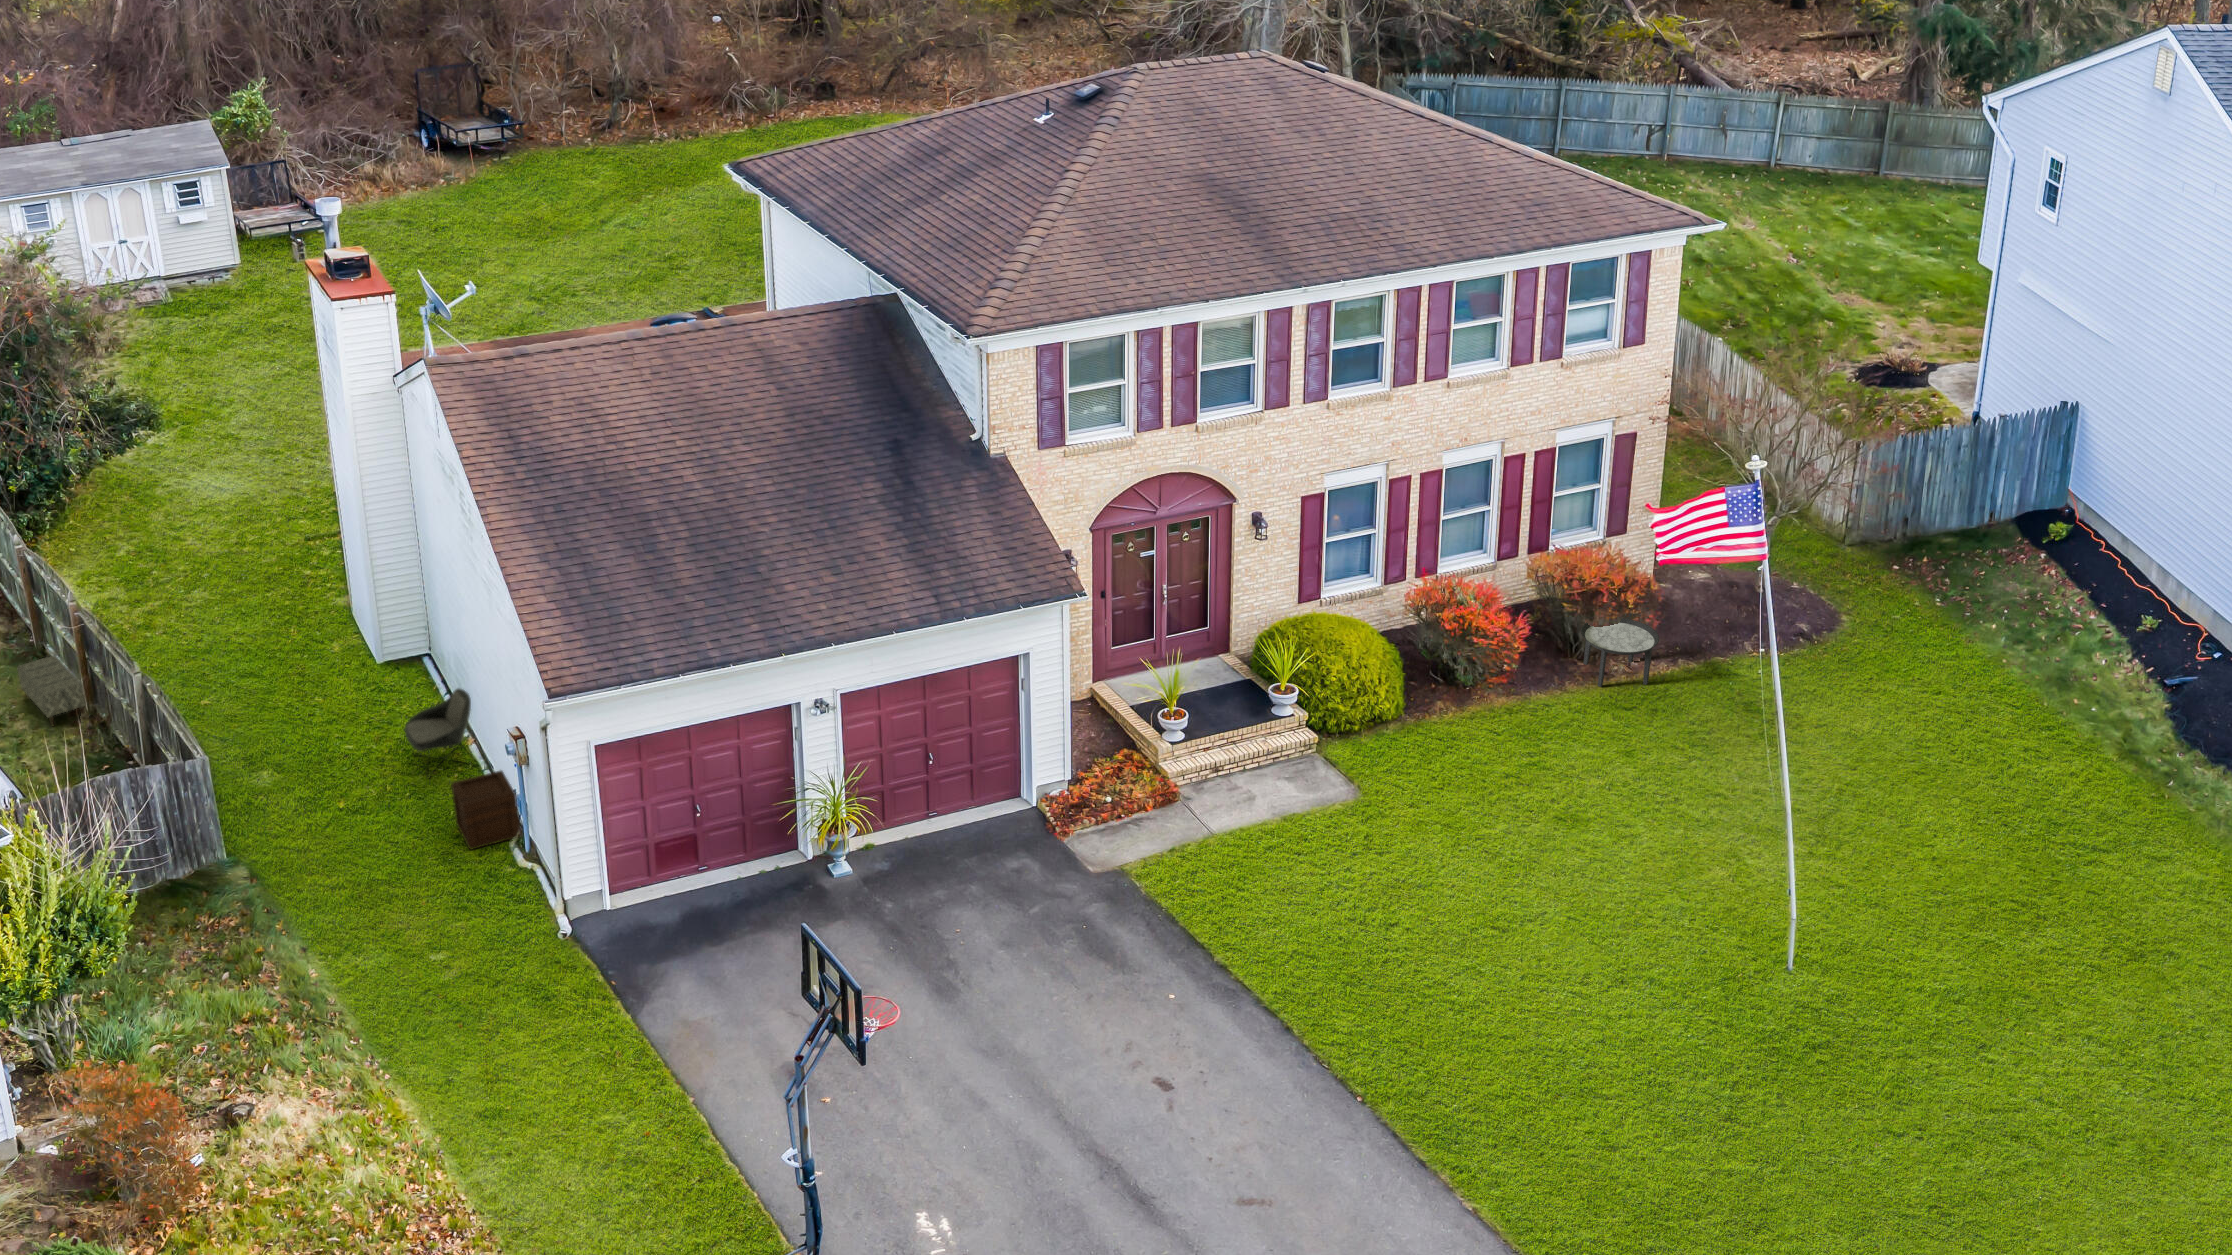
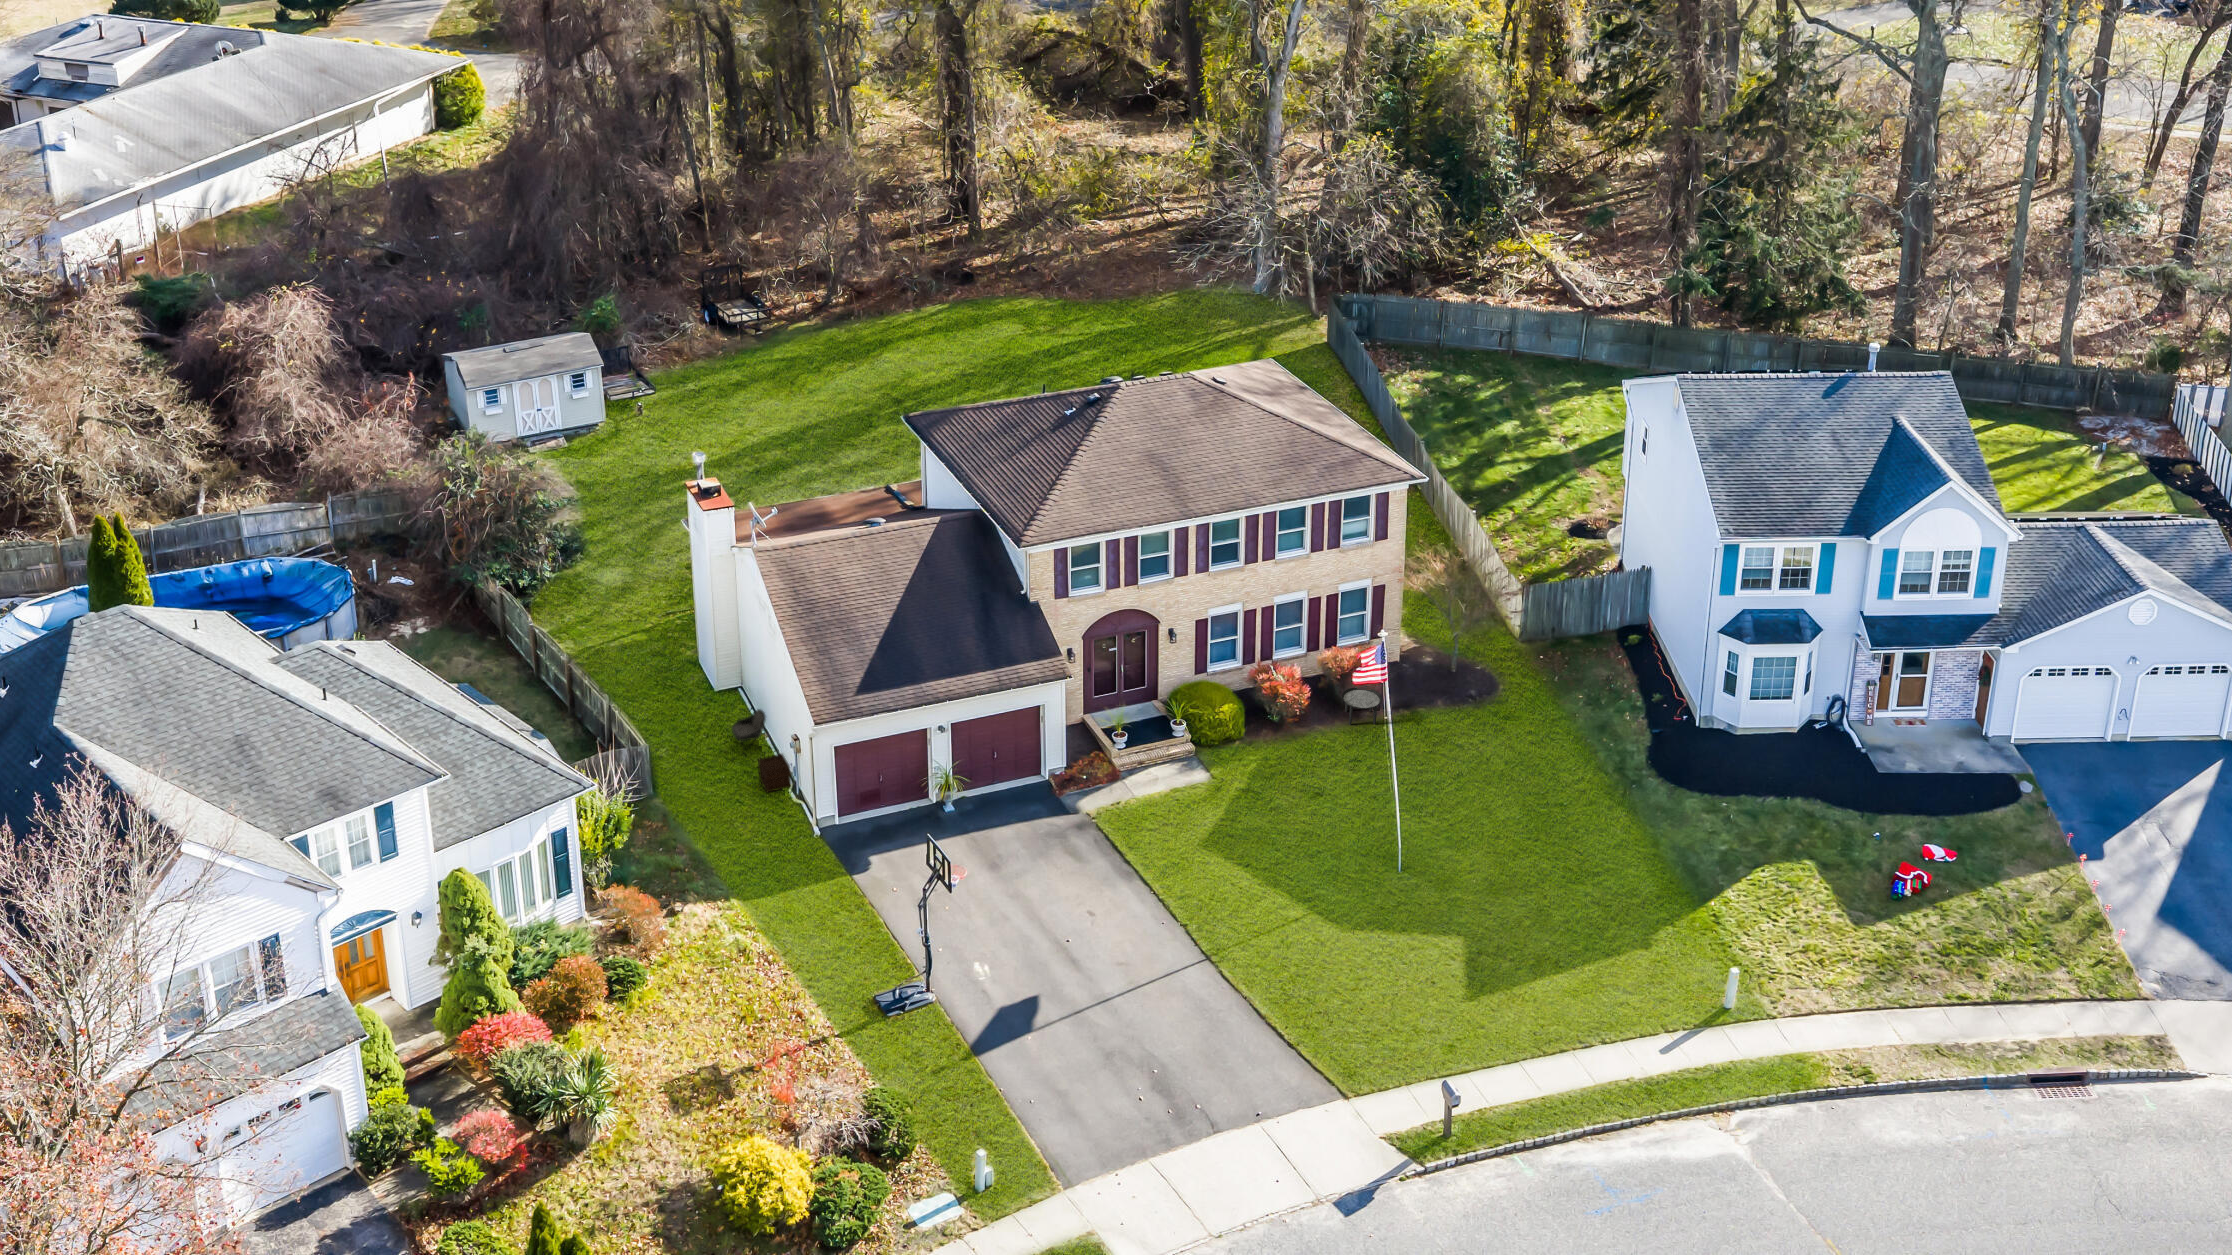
bench: present [18,656,86,727] -> none [532,682,568,720]

